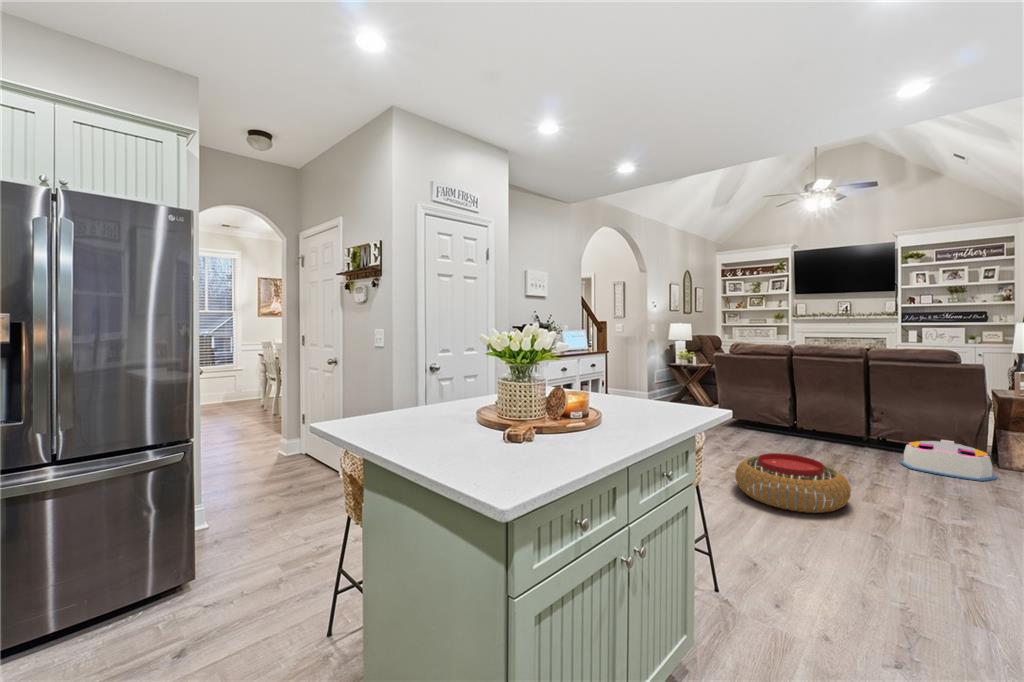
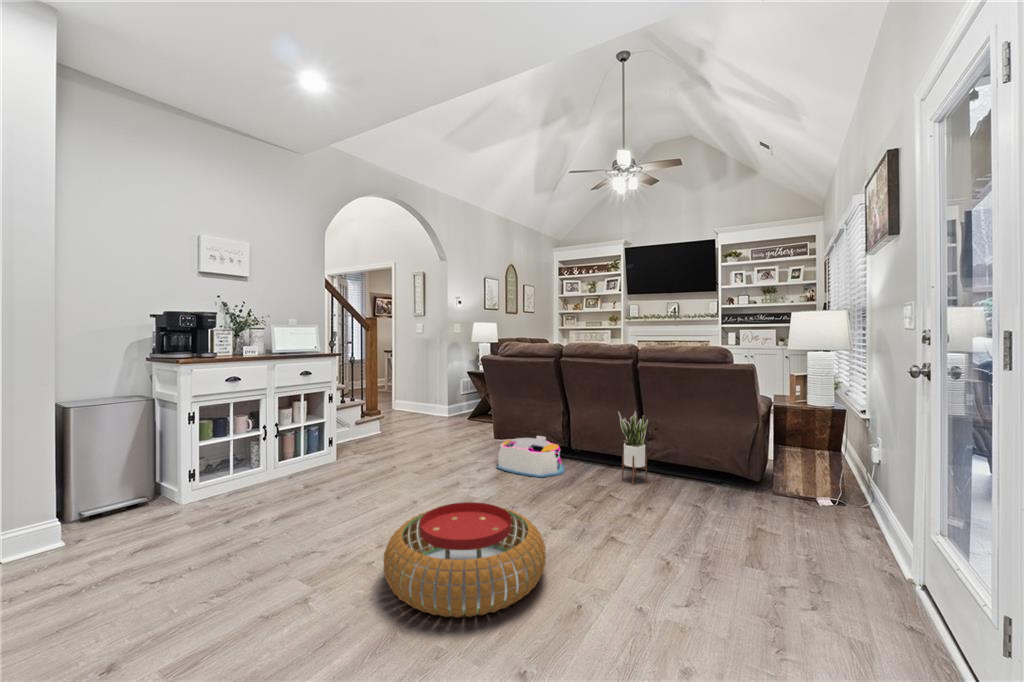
potted plant: none [851,399,877,455] -> present [618,411,648,485]
storage bin: present [900,440,997,481] -> present [497,436,564,477]

